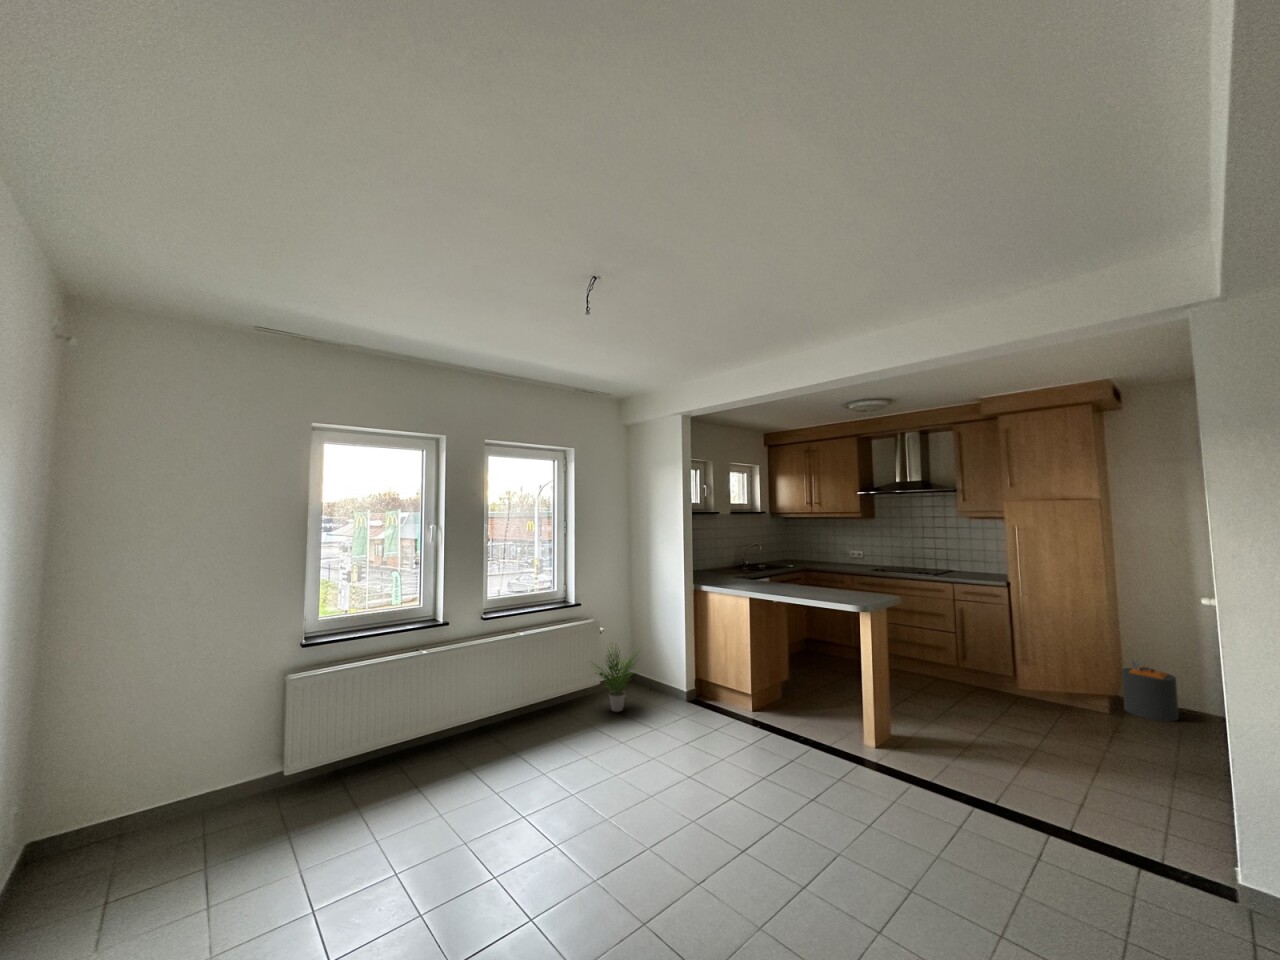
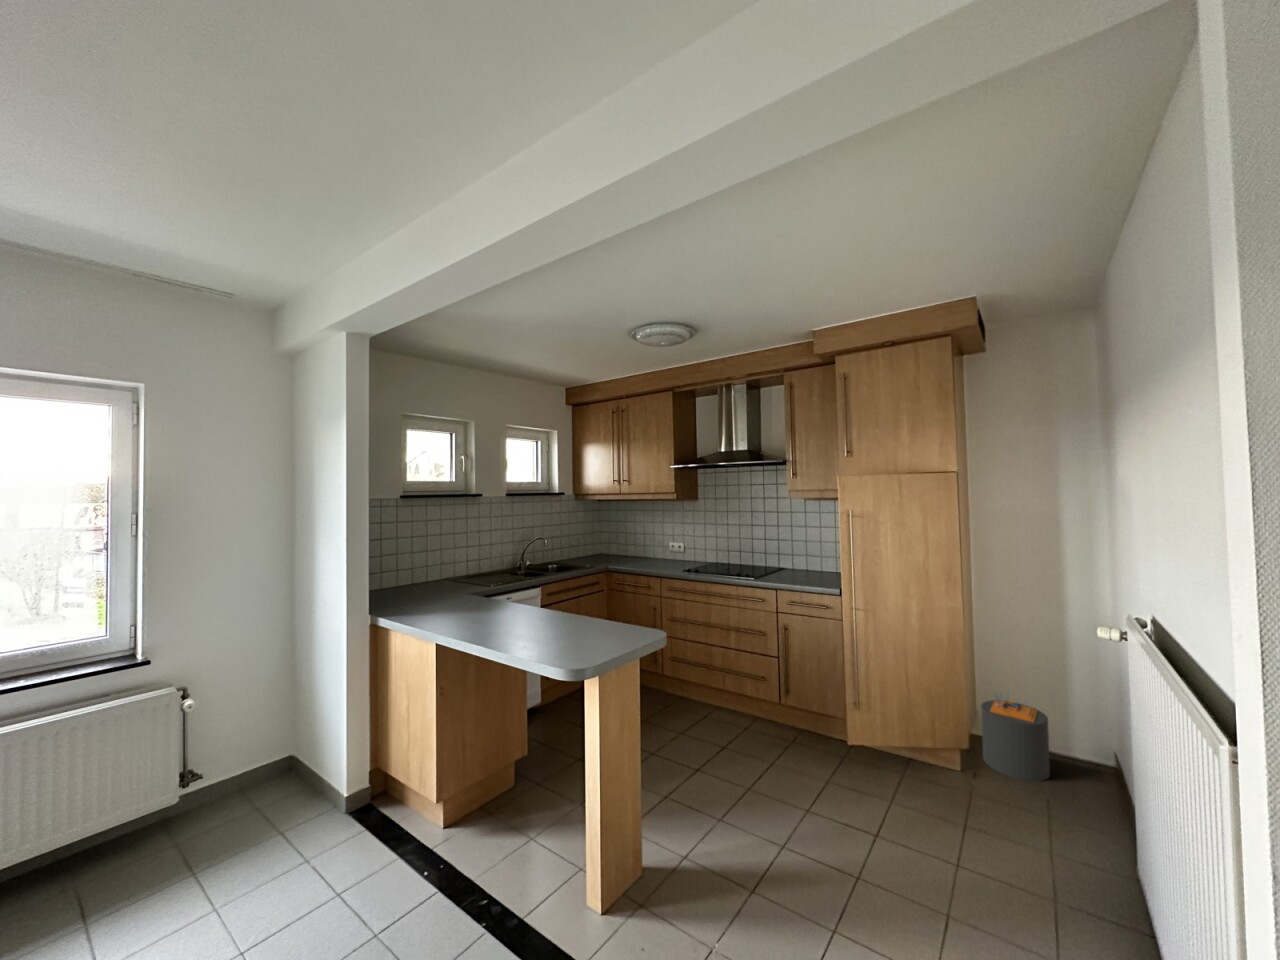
potted plant: present [594,648,635,712] -> none [103,727,243,867]

